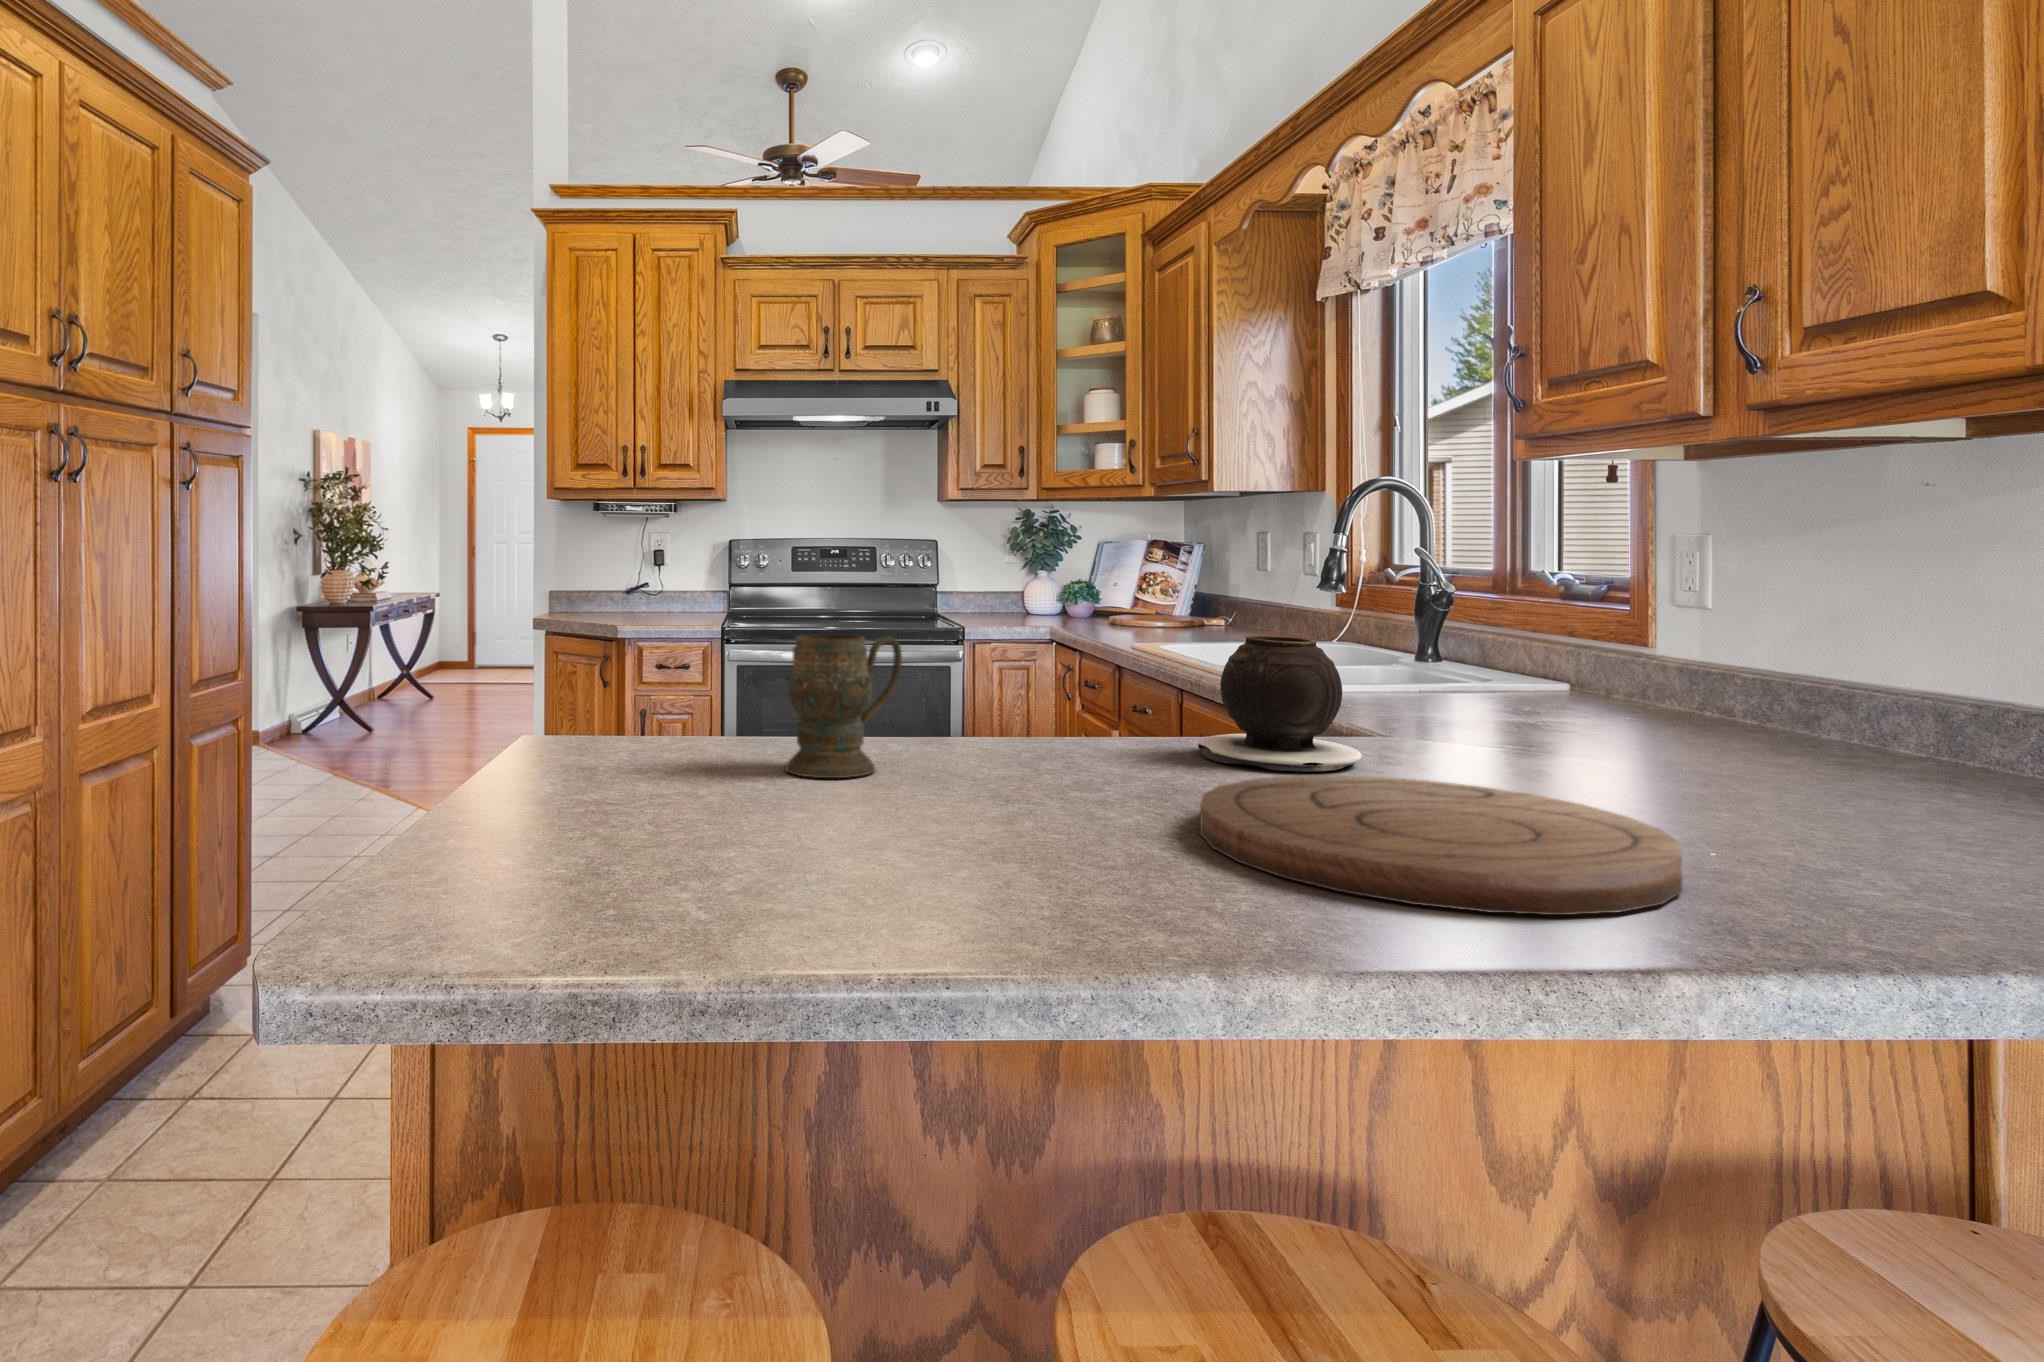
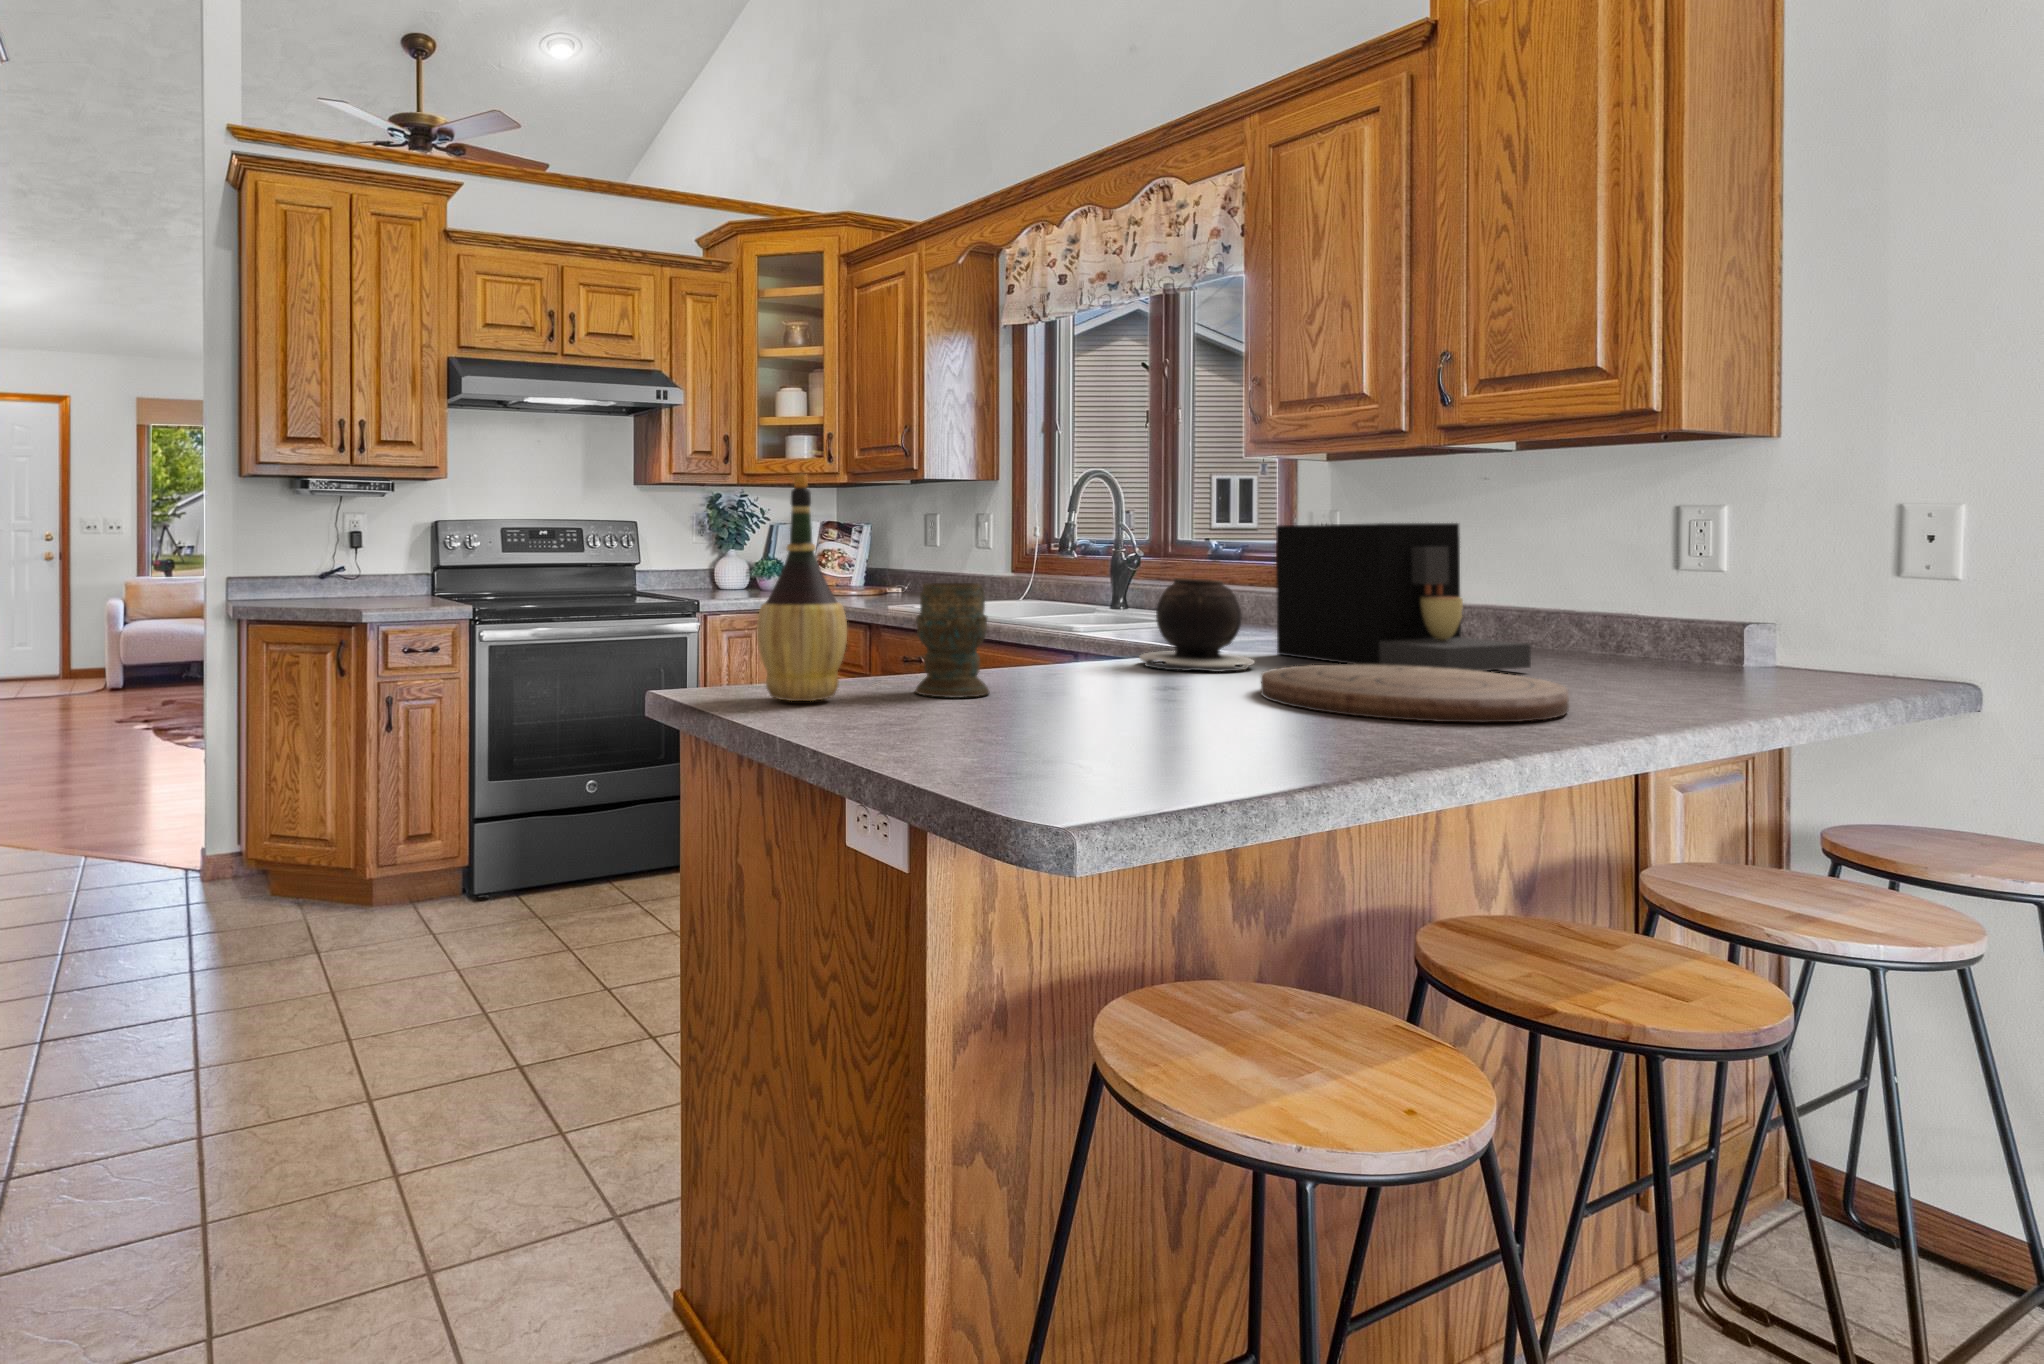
wine bottle: none [591,506,696,765] -> present [757,474,847,701]
coffee maker: none [1468,562,1848,813] -> present [1276,523,1531,671]

